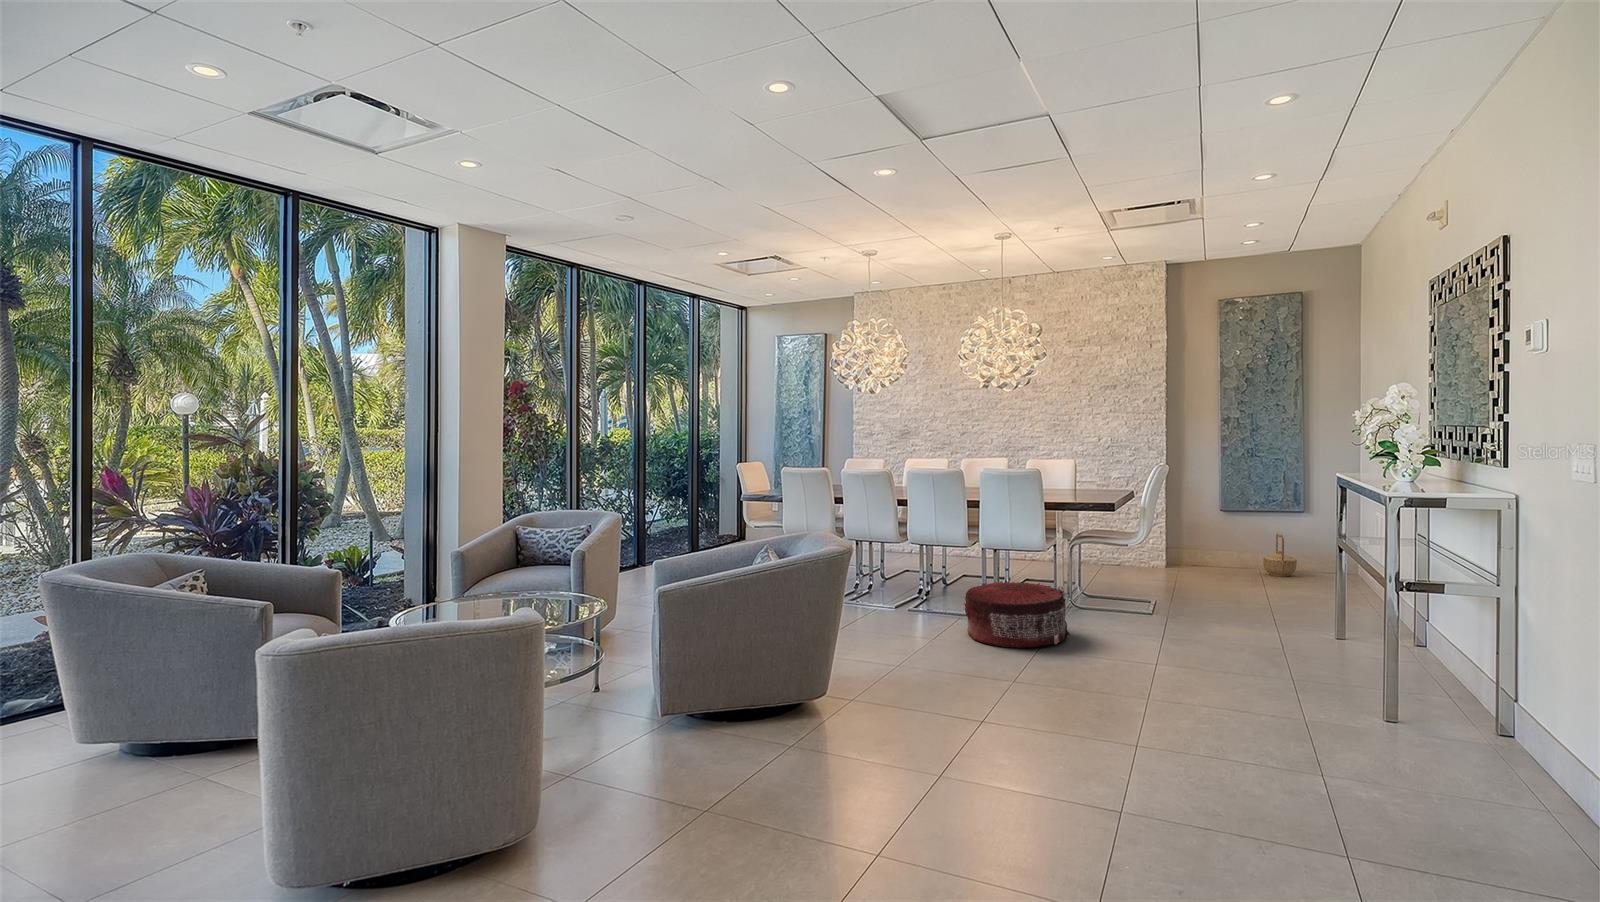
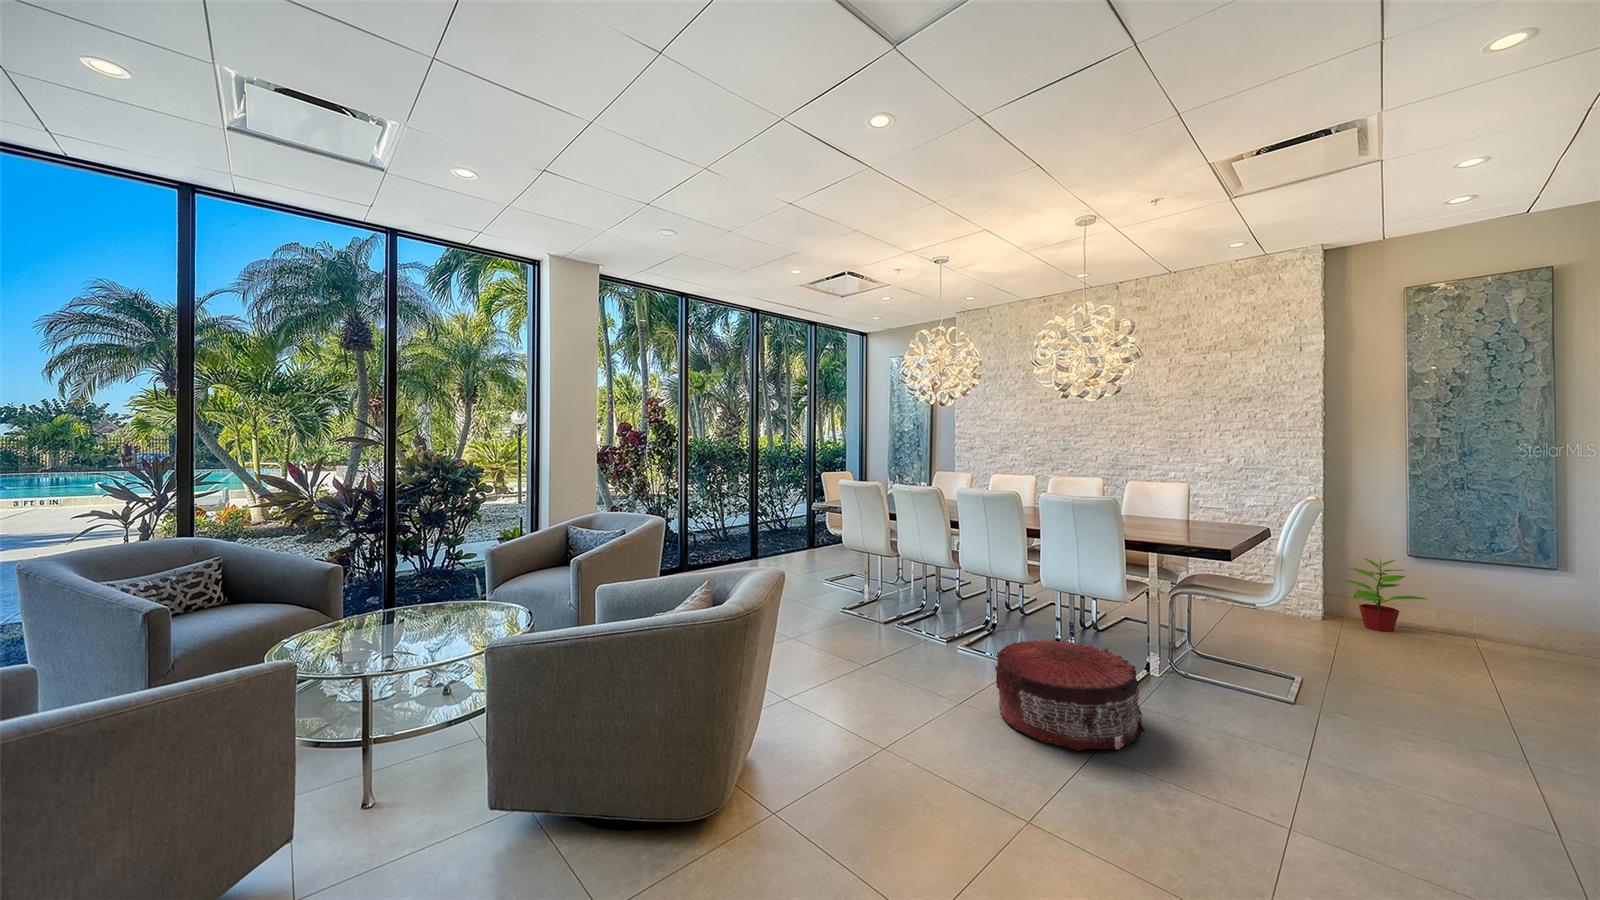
potted plant: none [1179,513,1233,572] -> present [1343,558,1427,632]
basket: present [1263,533,1297,577] -> none [1481,590,1542,653]

